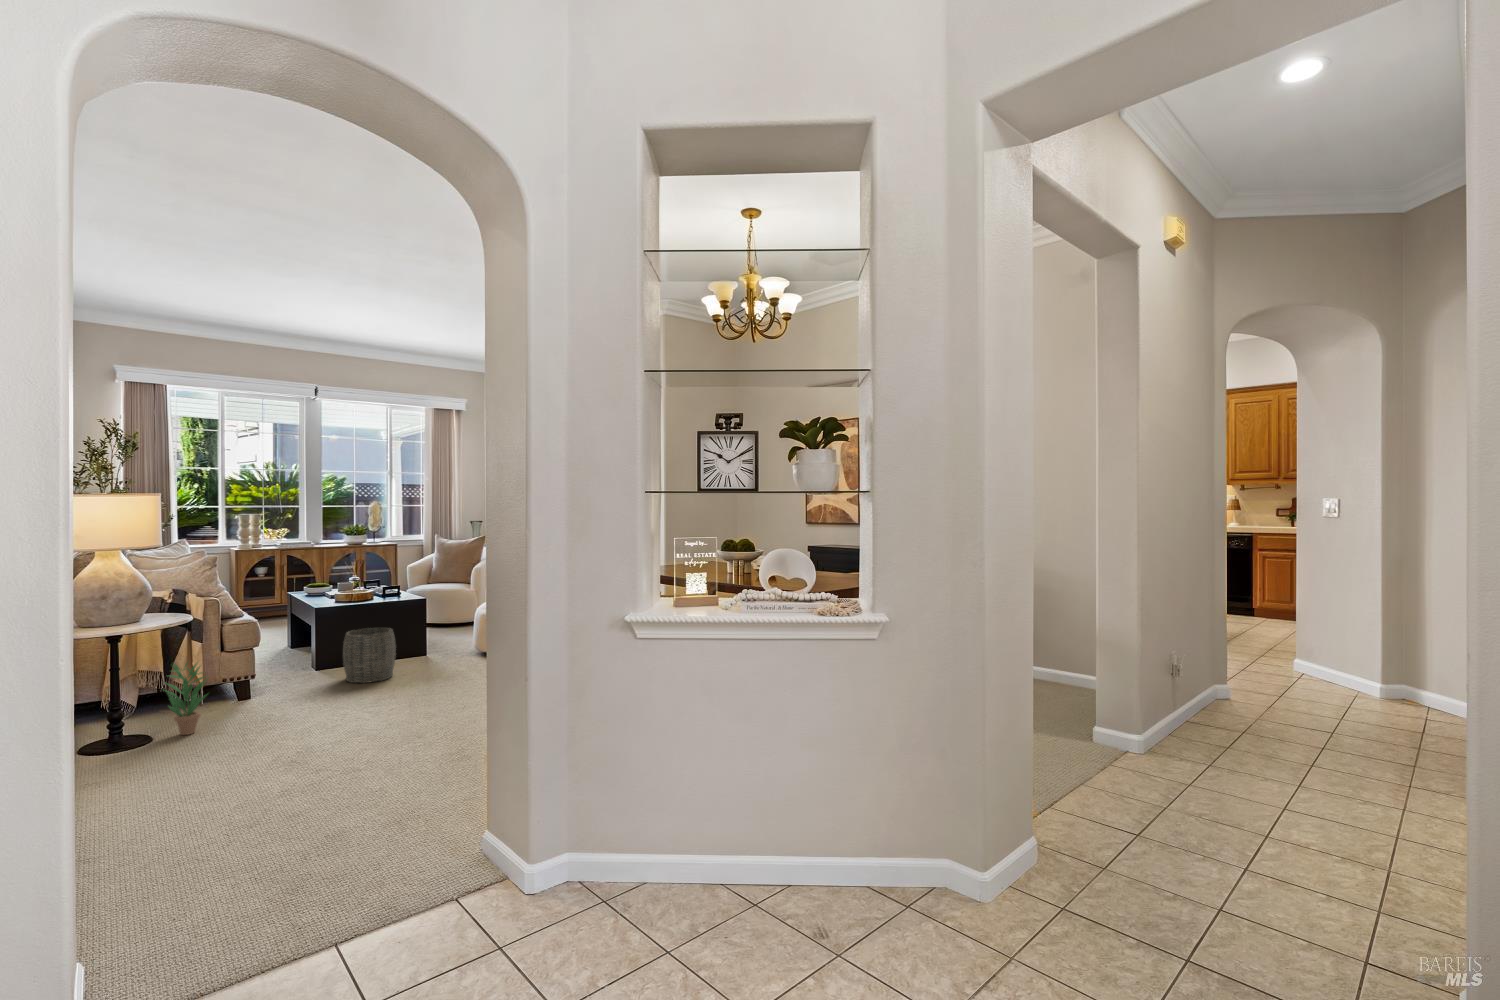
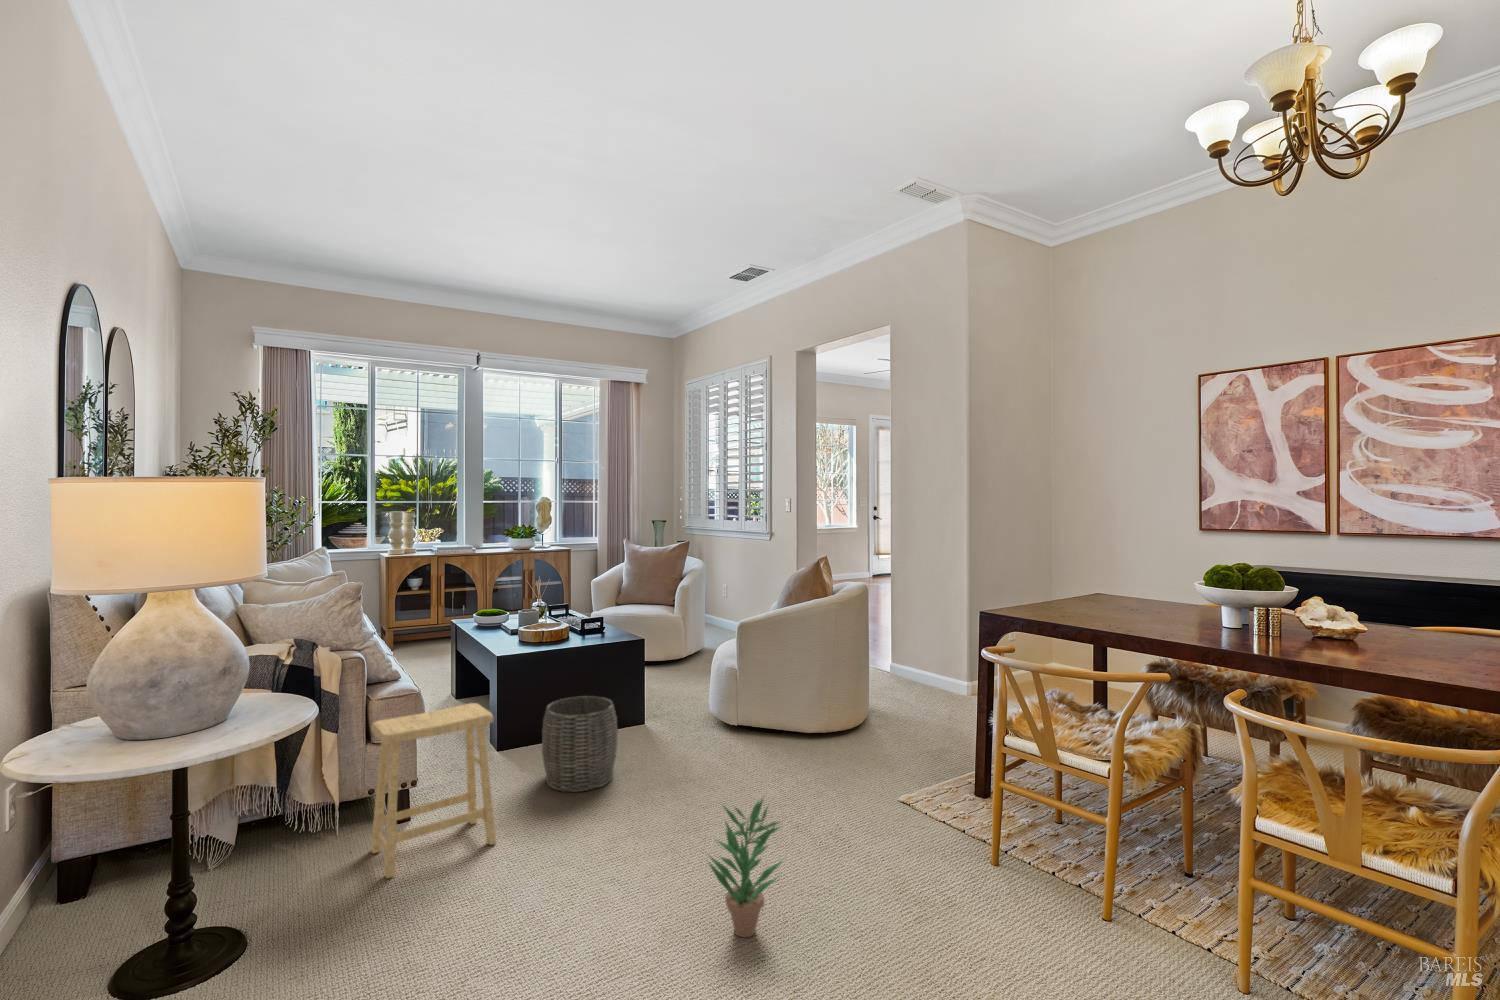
footstool: none [225,623,306,715] -> present [371,703,496,878]
potted plant: present [166,663,208,735] -> present [709,799,782,937]

